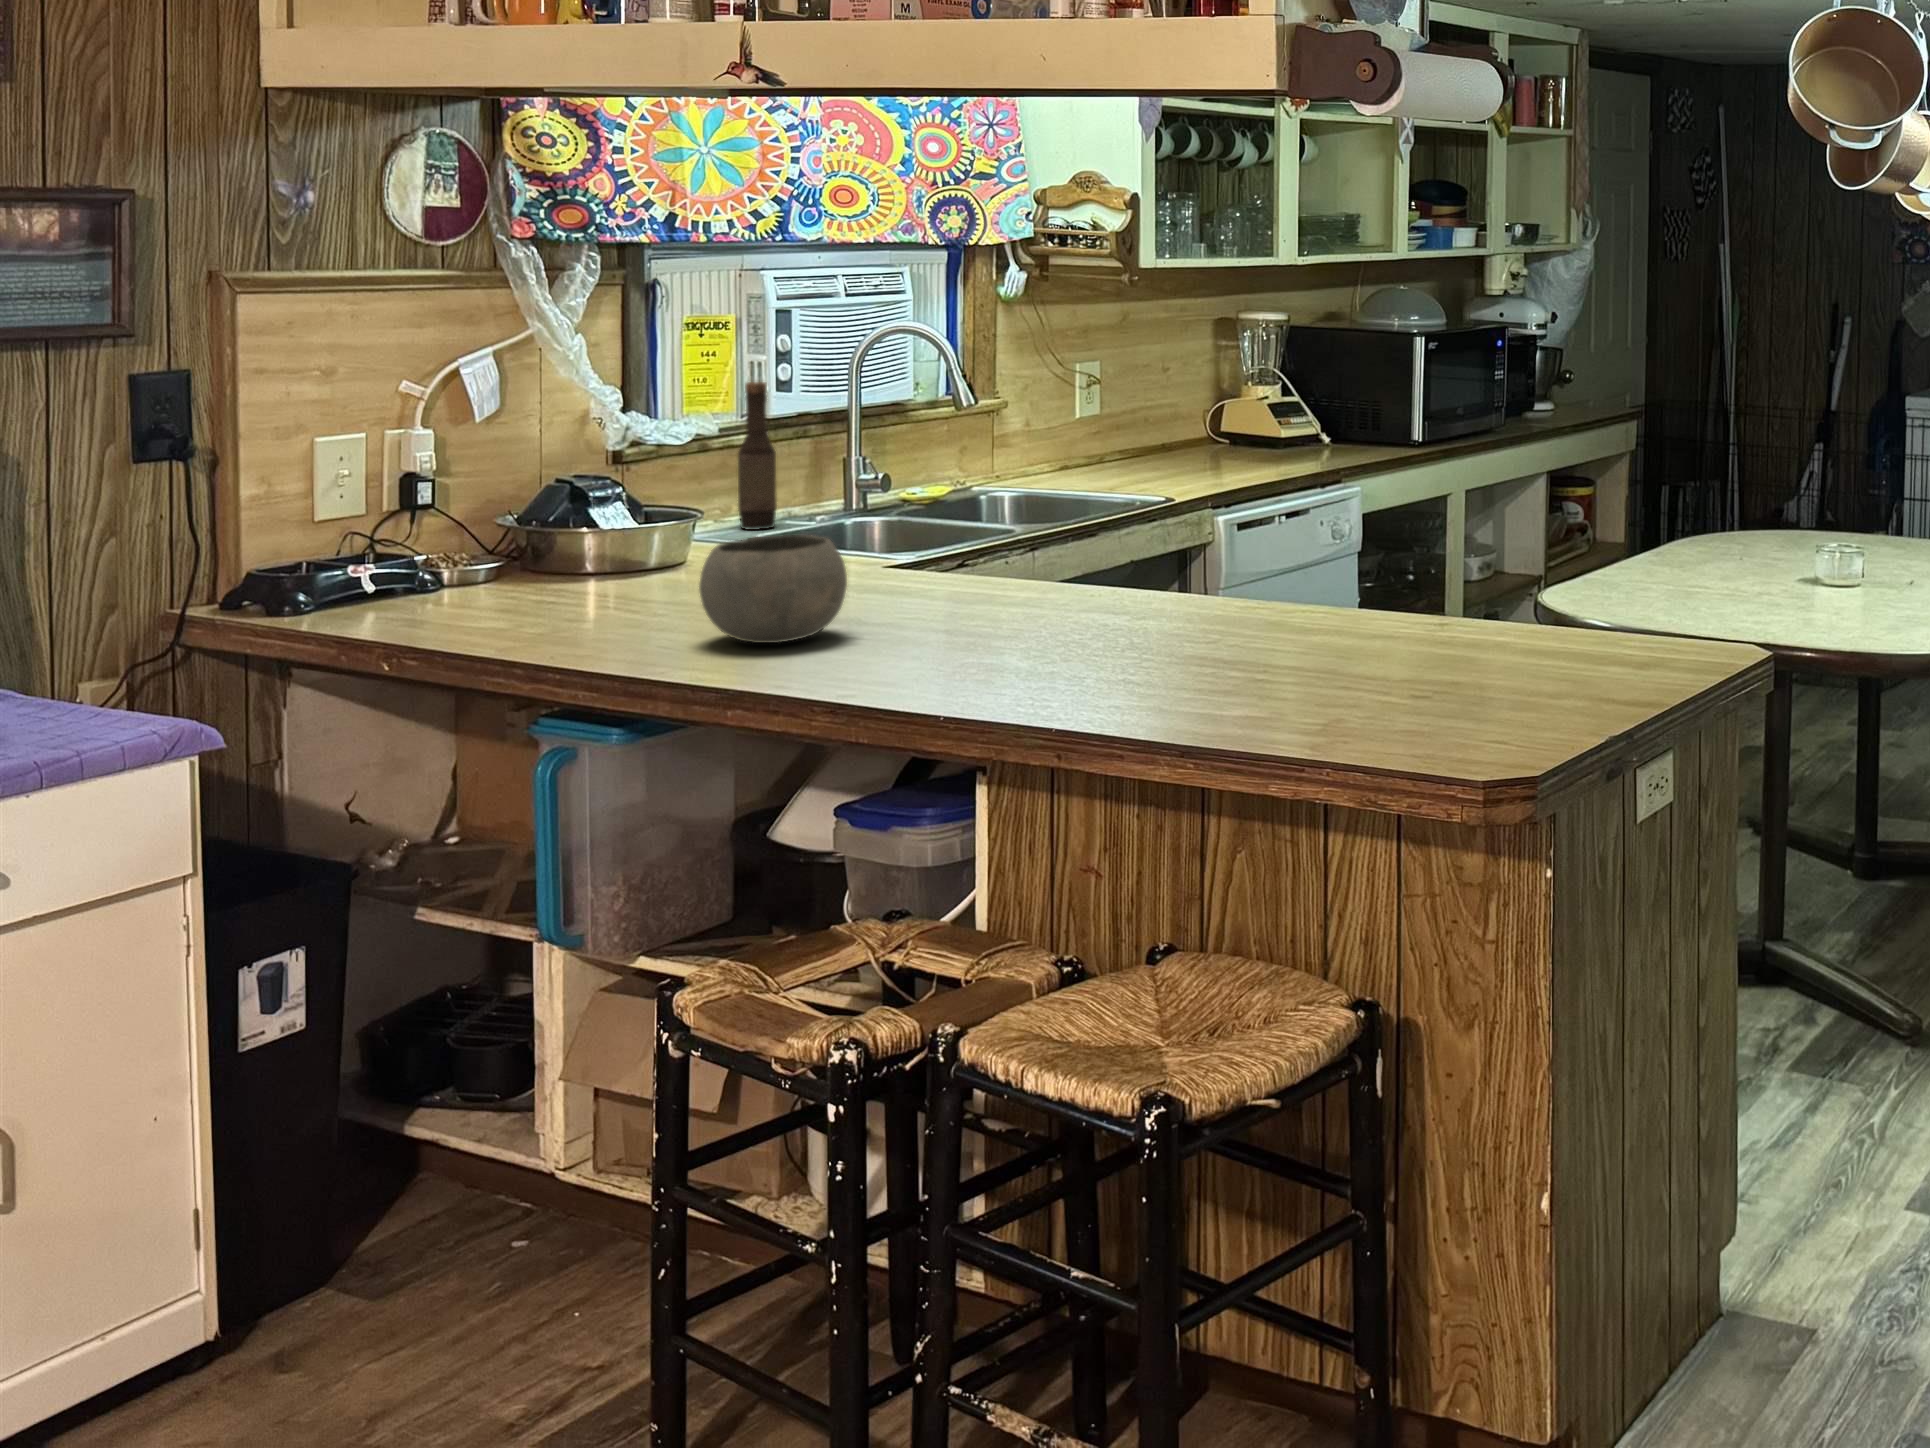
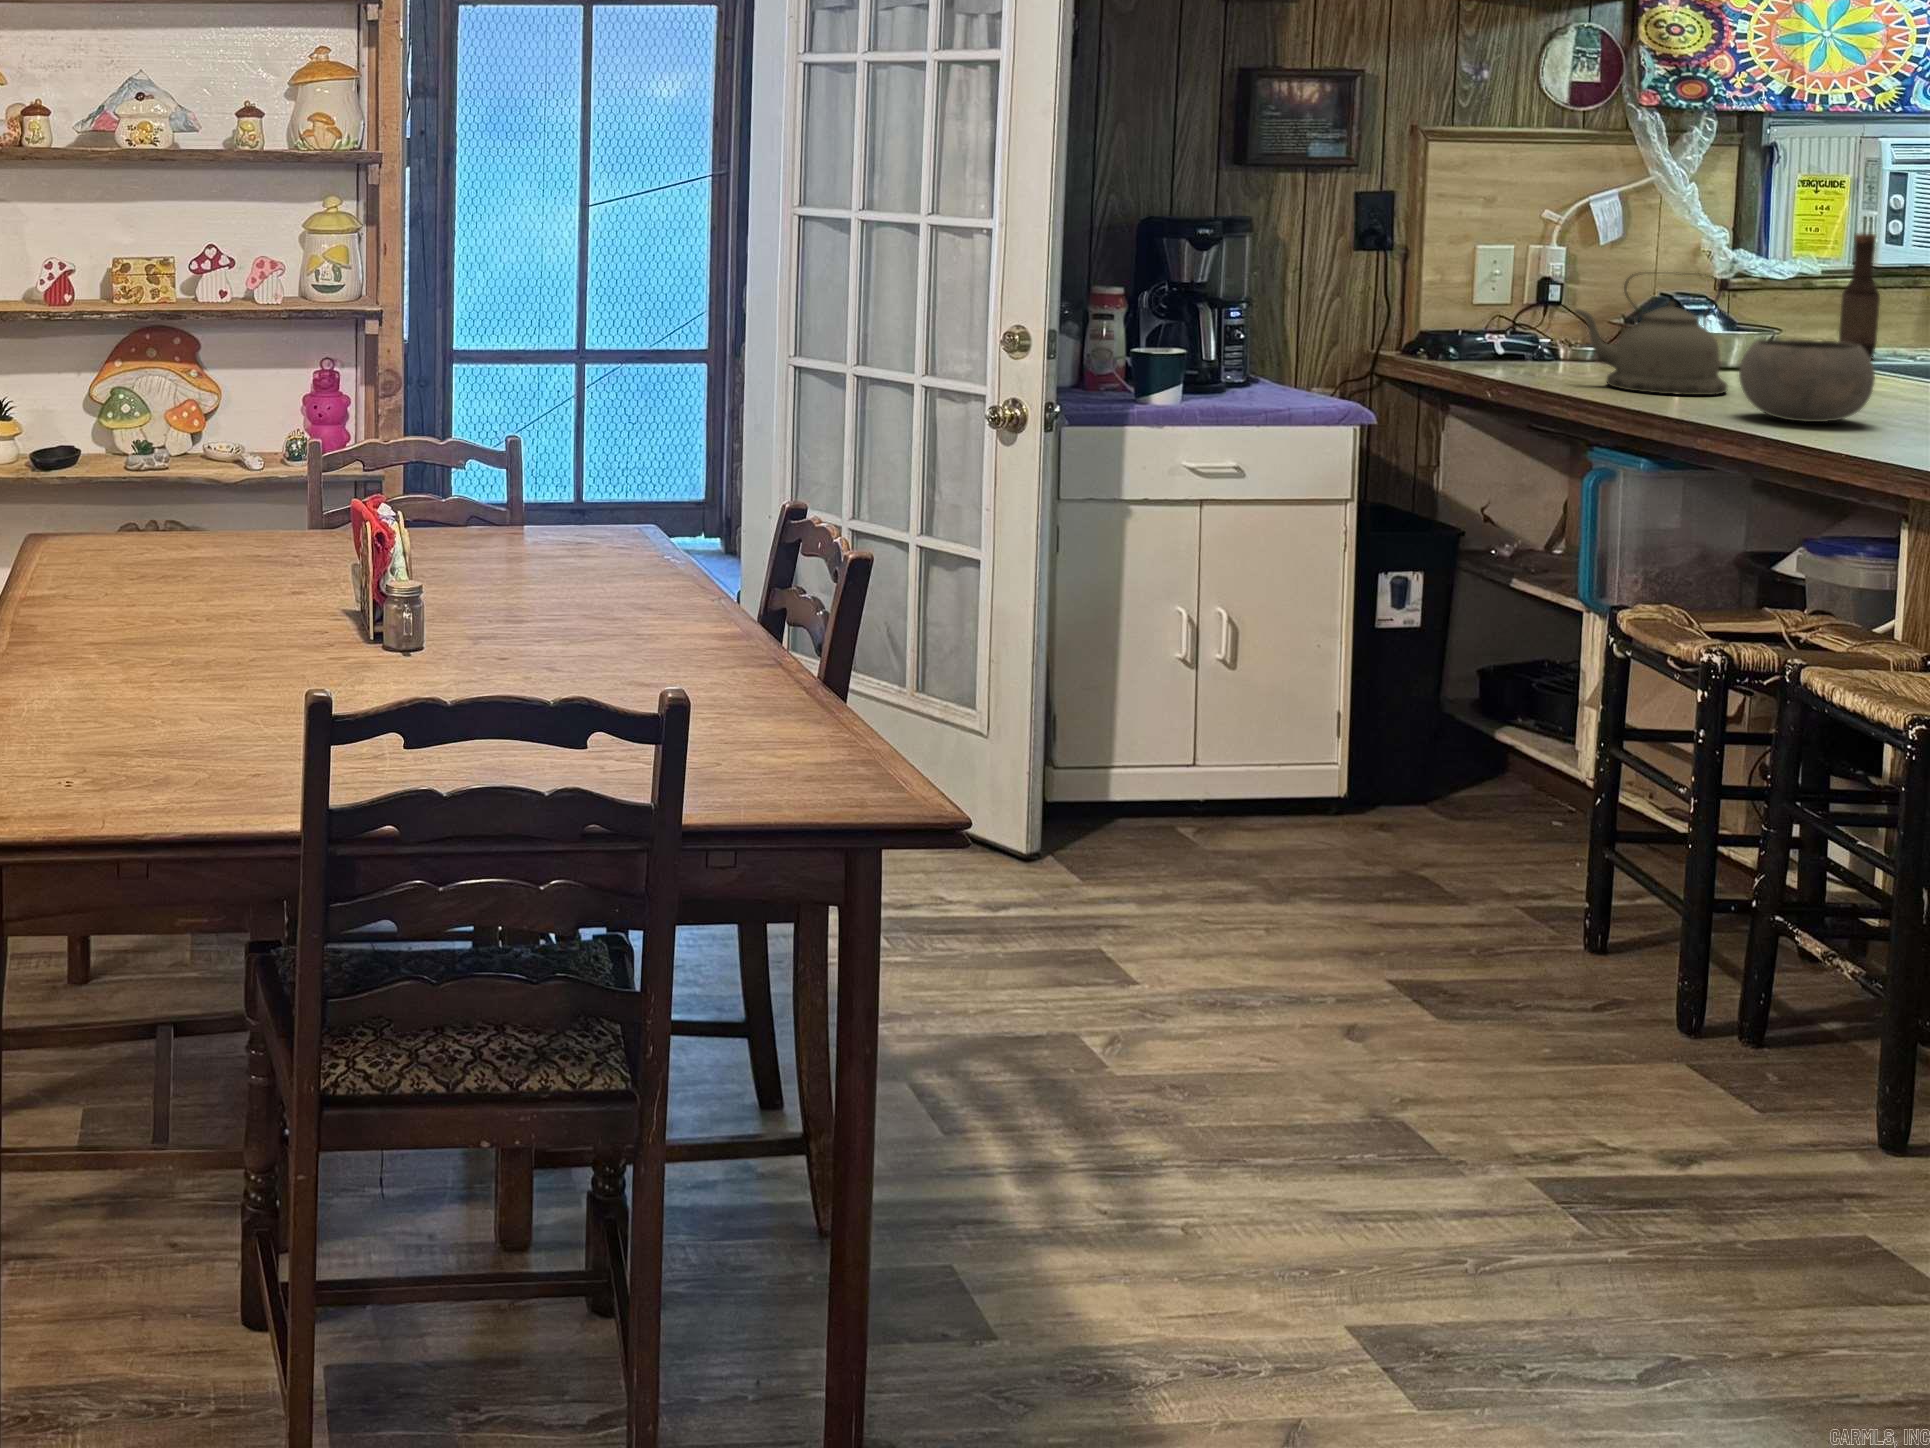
kettle: none [475,459,667,625] -> present [1575,272,1728,395]

